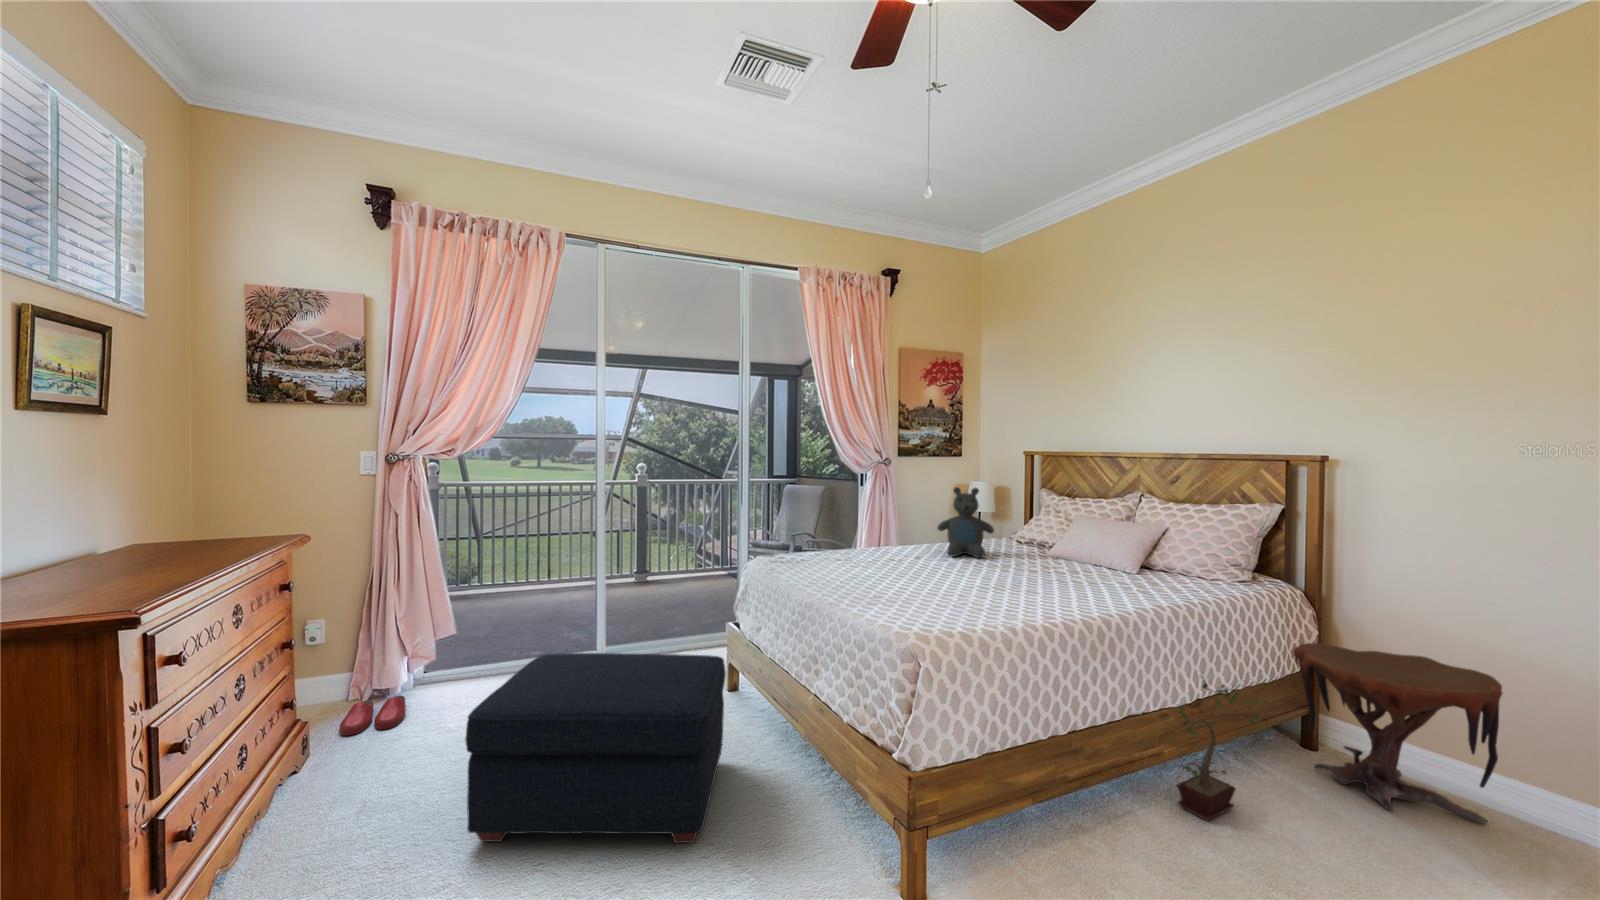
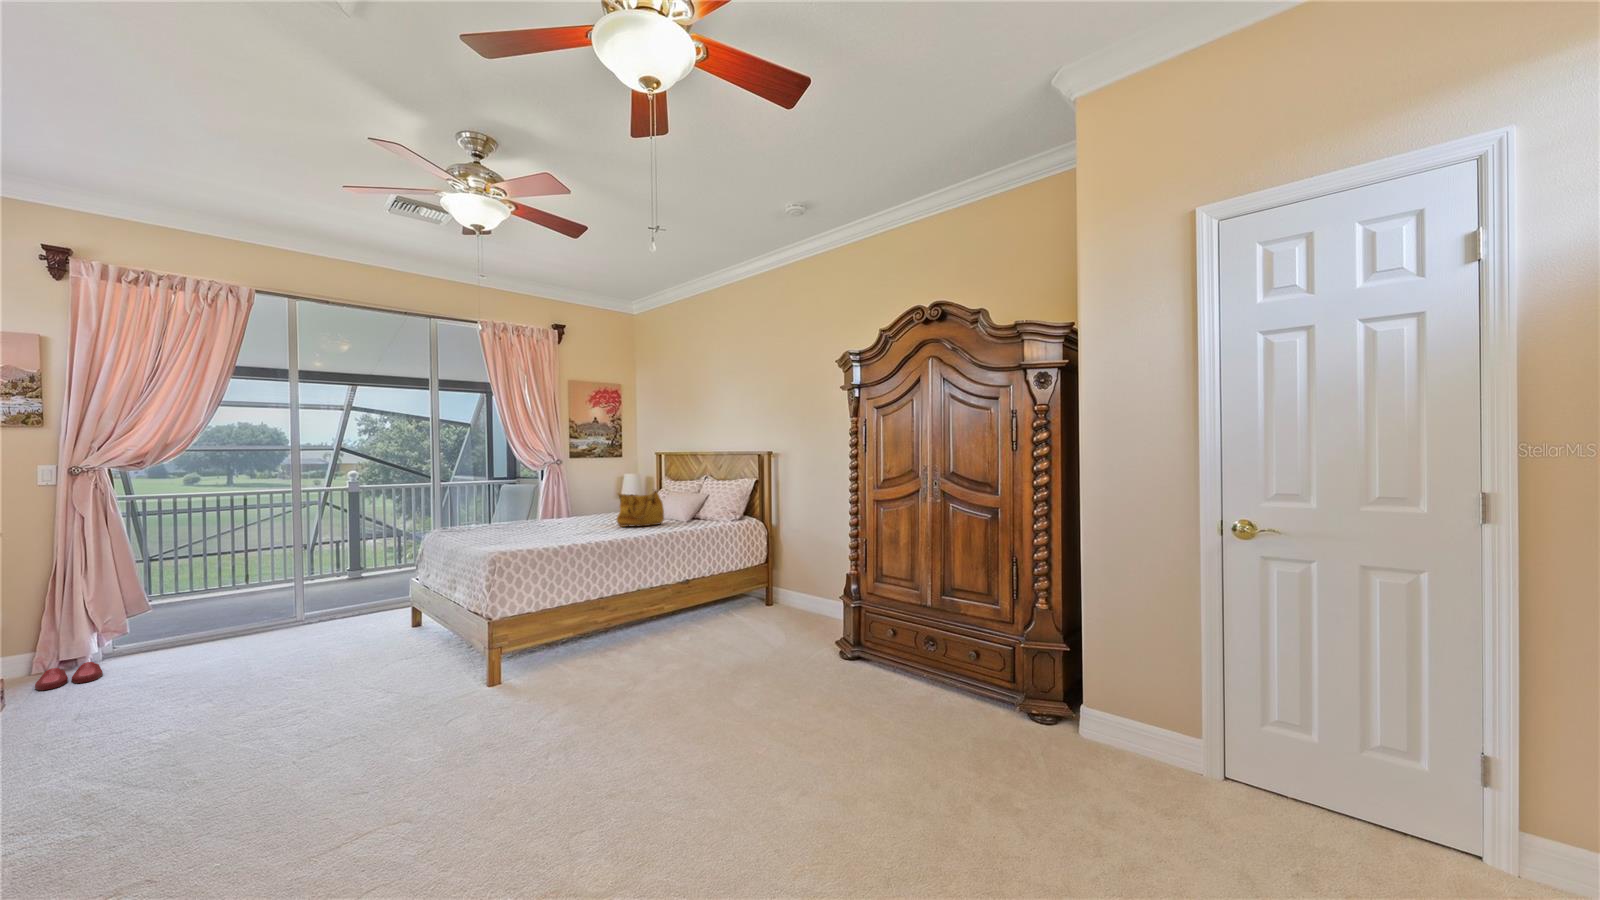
teddy bear: present [938,487,994,558] -> none [574,478,611,522]
handbag: none [1033,514,1115,580] -> present [617,491,664,527]
side table: present [1294,643,1503,824] -> none [746,549,813,621]
ottoman: present [465,653,726,843] -> none [190,590,396,708]
potted plant: present [1177,676,1267,820] -> none [665,565,718,636]

